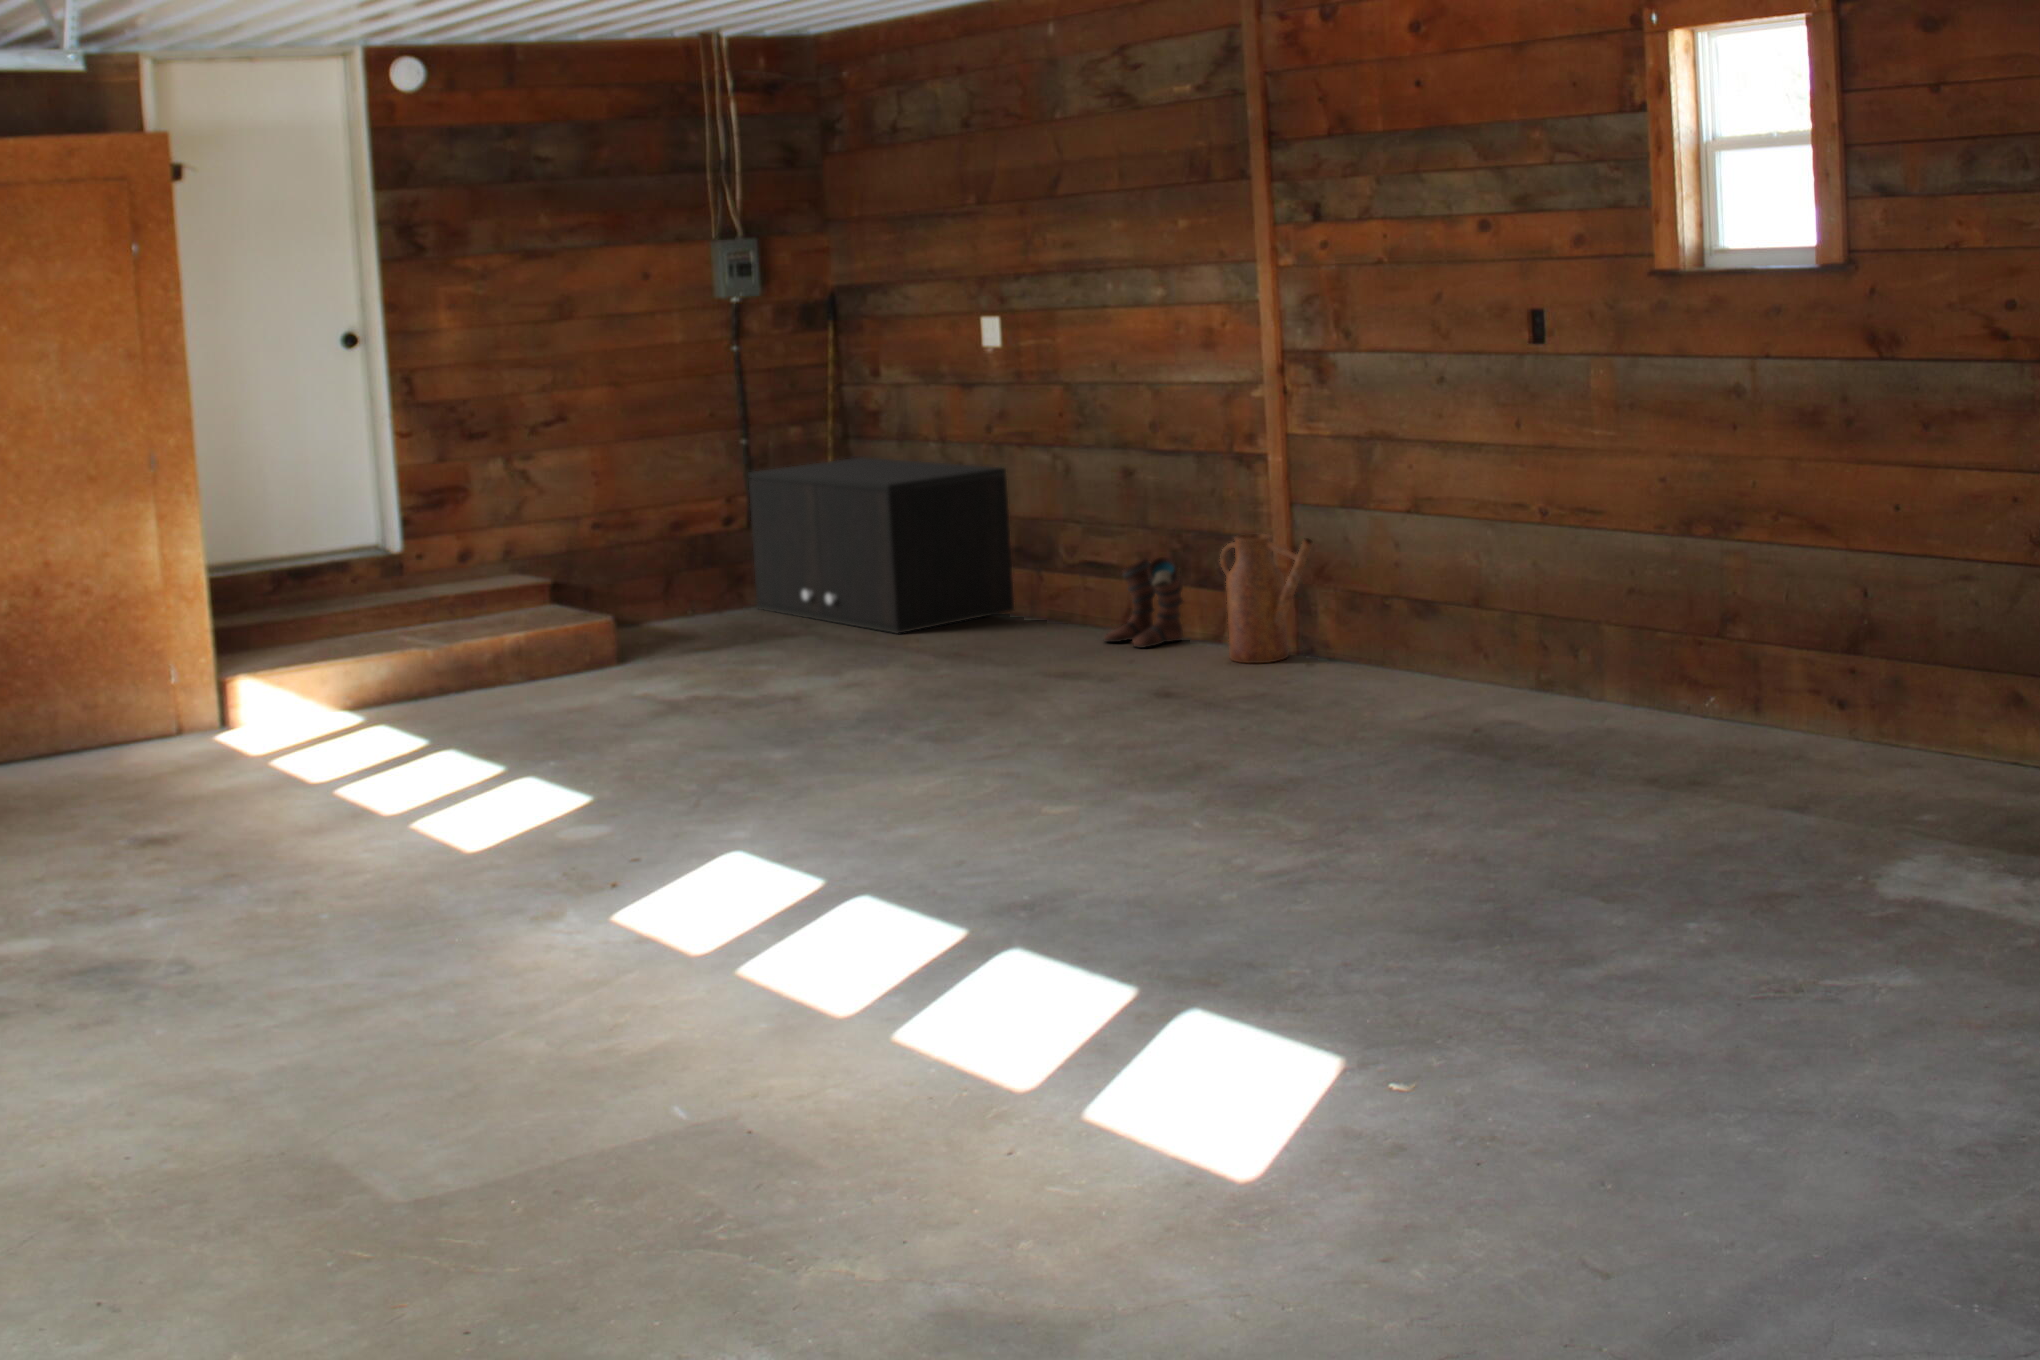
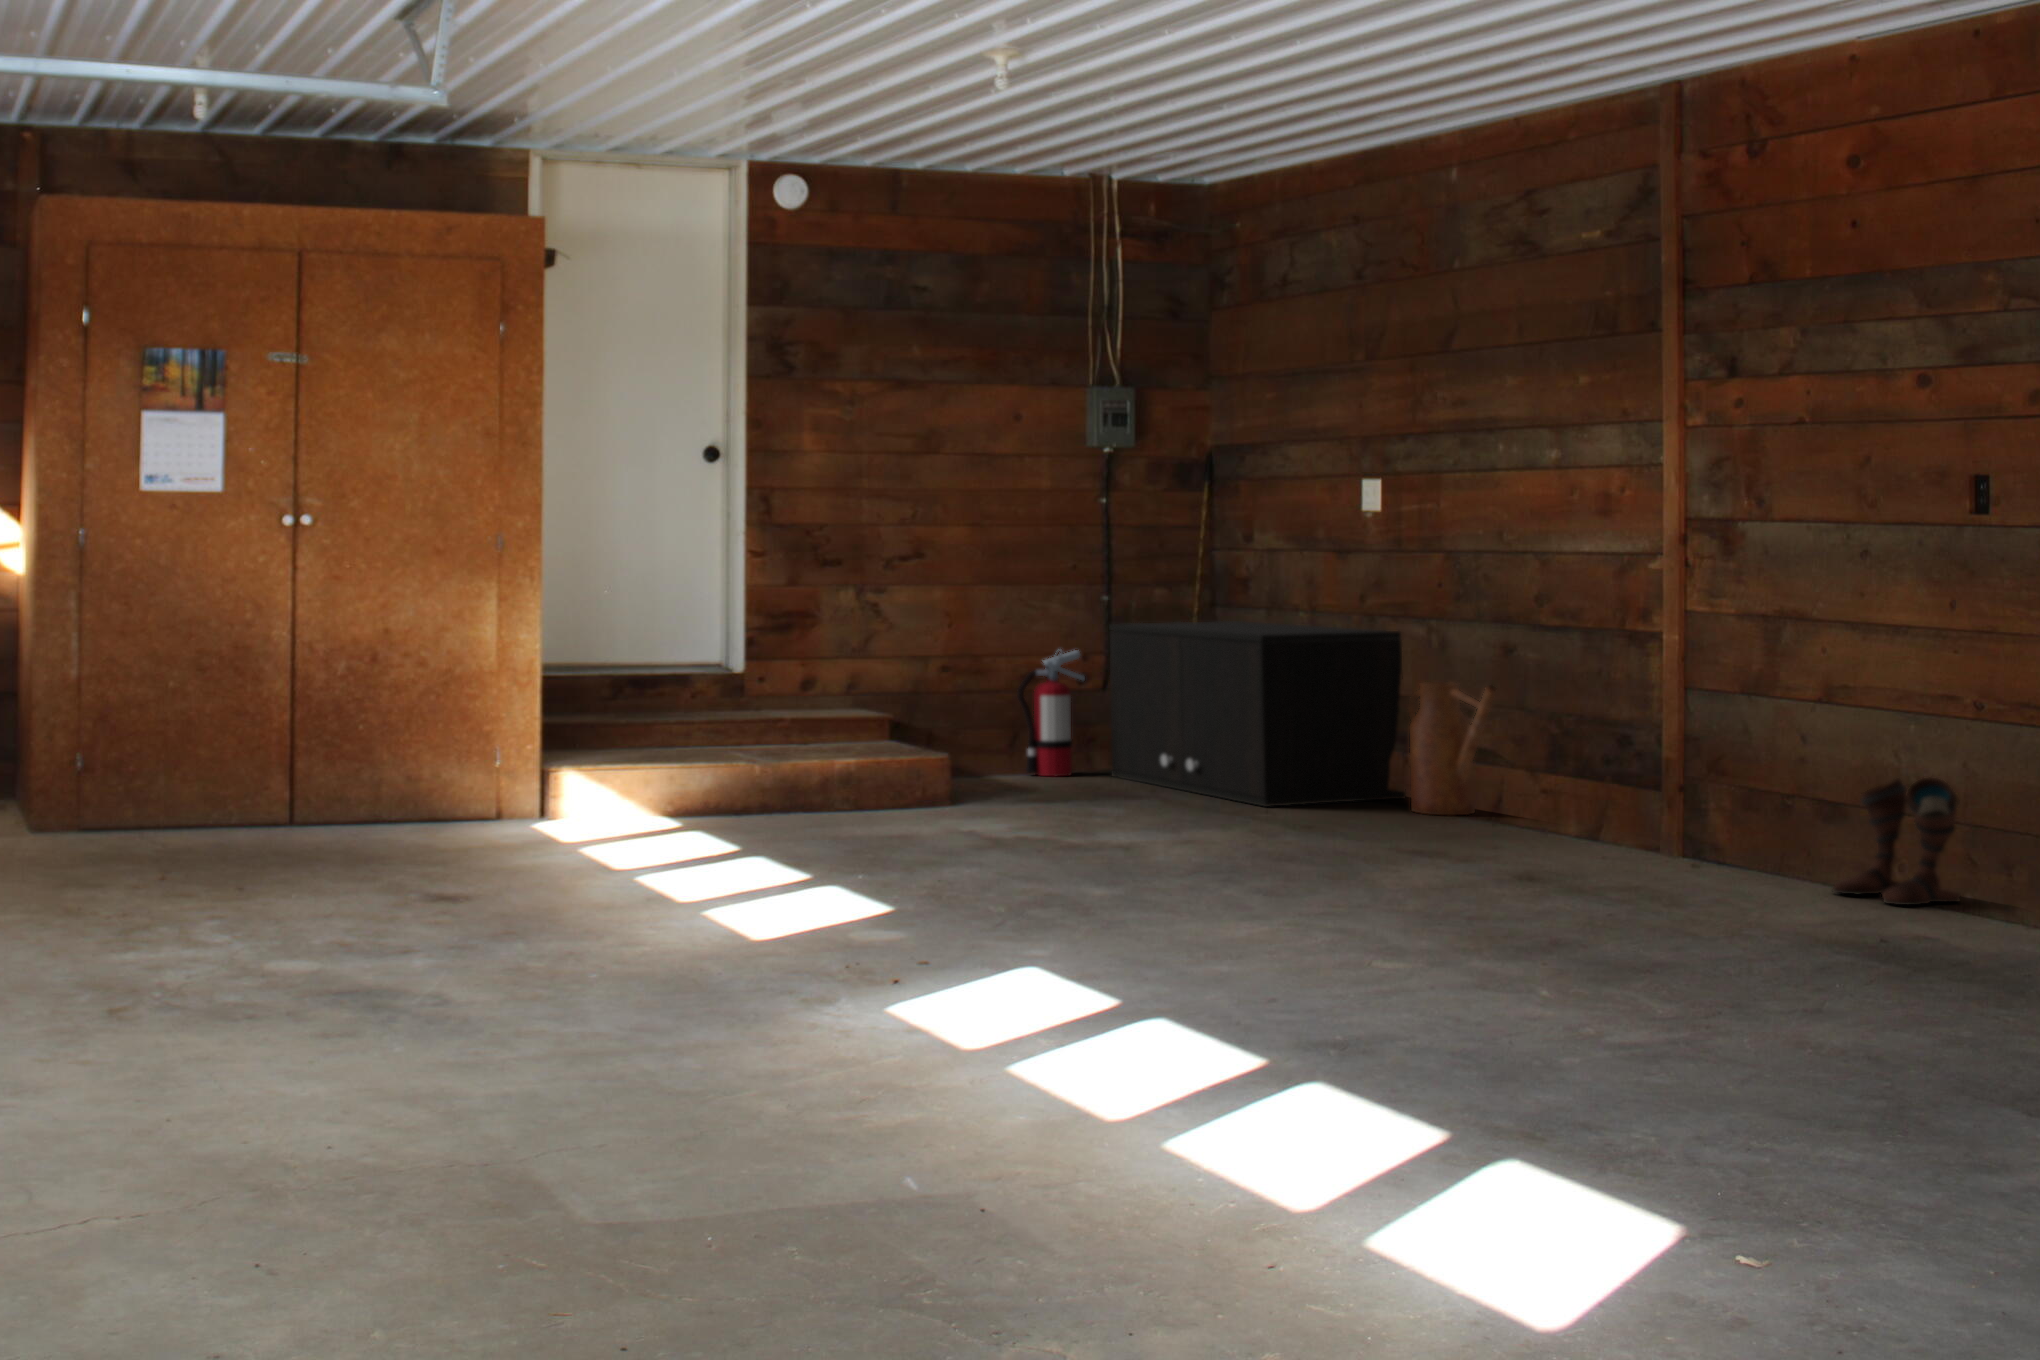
fire extinguisher: none [667,497,728,615] -> present [1017,650,1085,776]
watering can: present [1220,534,1312,663] -> present [1408,682,1496,815]
boots: present [1104,557,1183,648] -> present [1833,778,1960,905]

